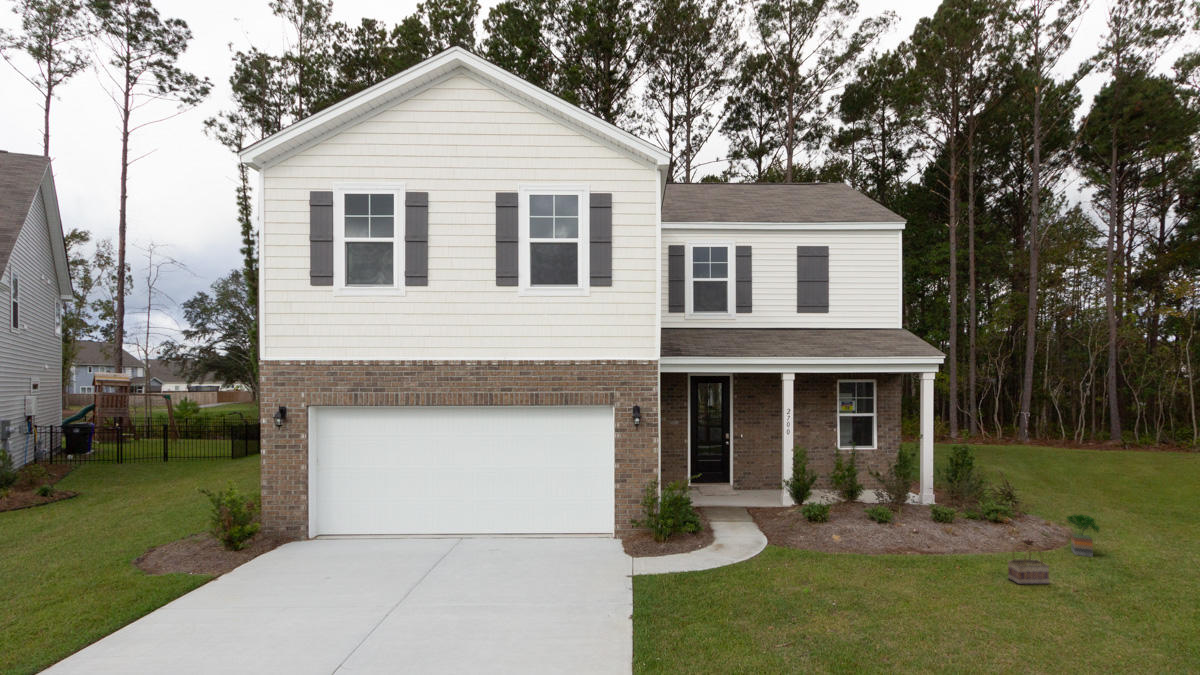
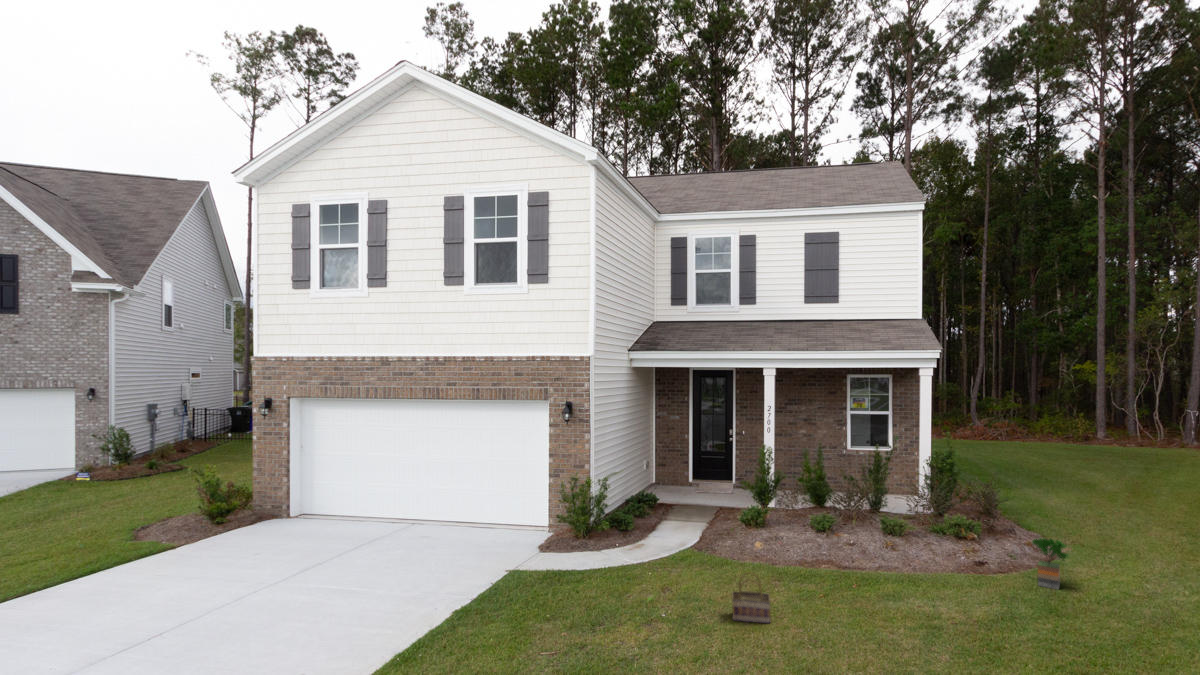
basket: present [1008,543,1049,584] -> present [732,572,771,623]

